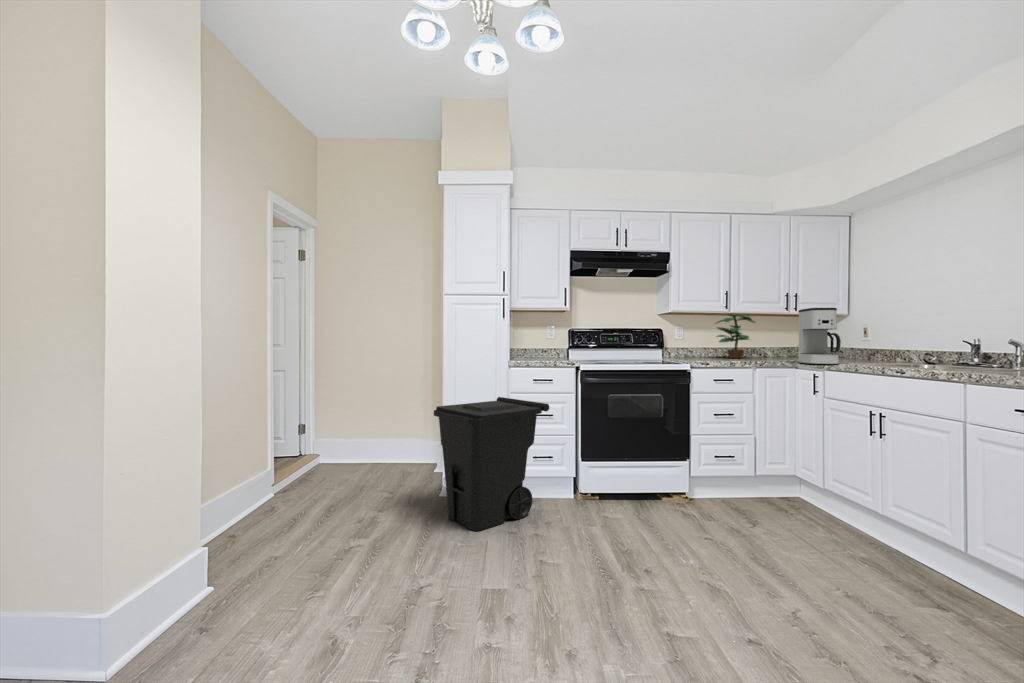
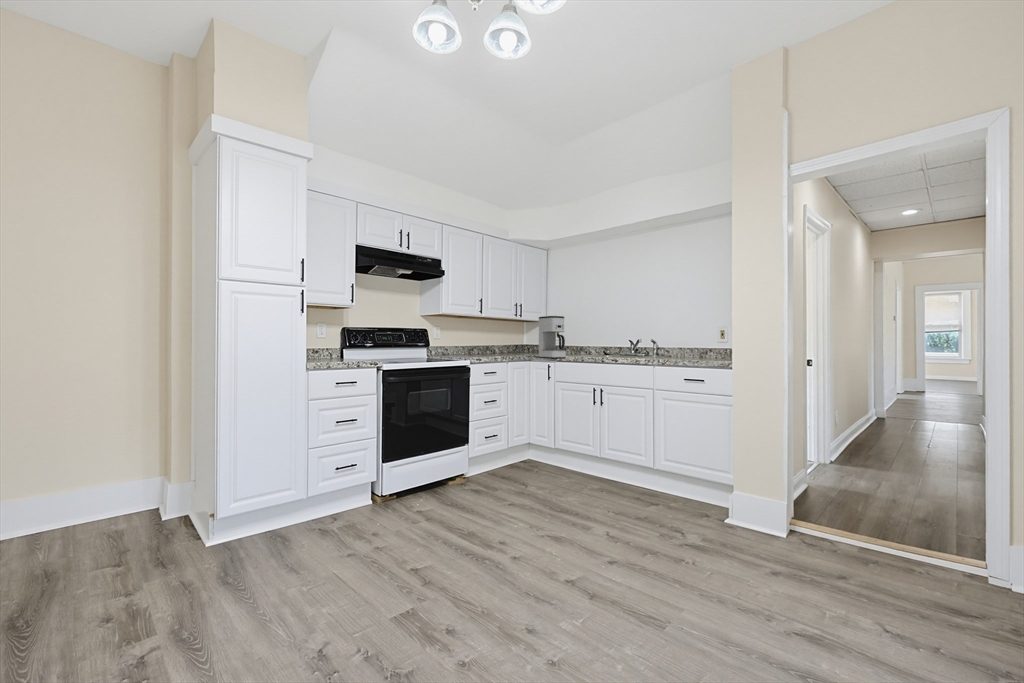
potted plant: present [716,314,755,358] -> none [462,316,496,355]
trash can: present [434,397,549,531] -> none [231,406,371,566]

